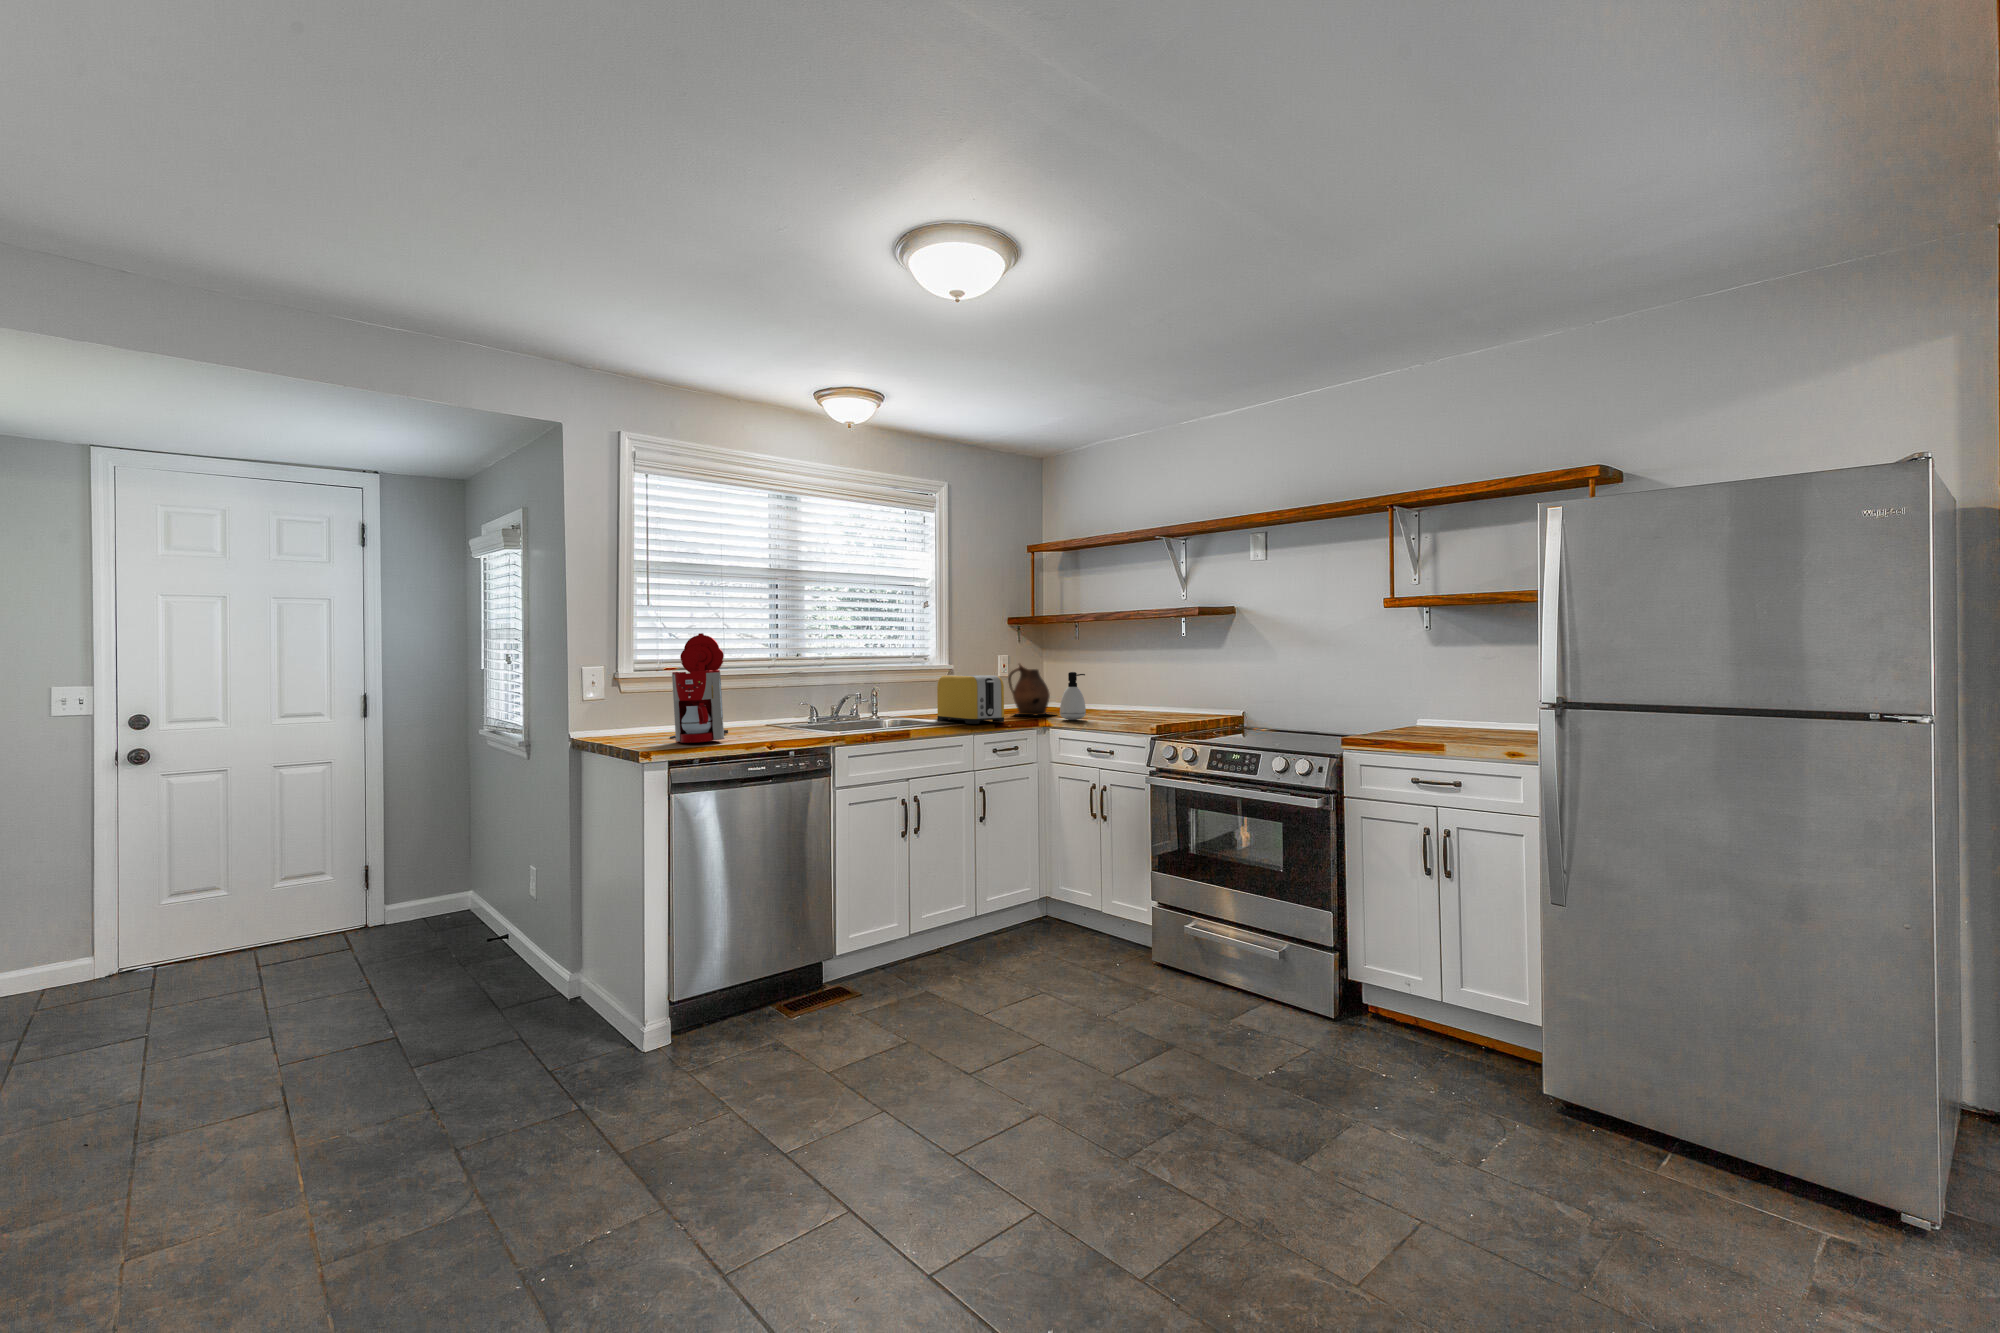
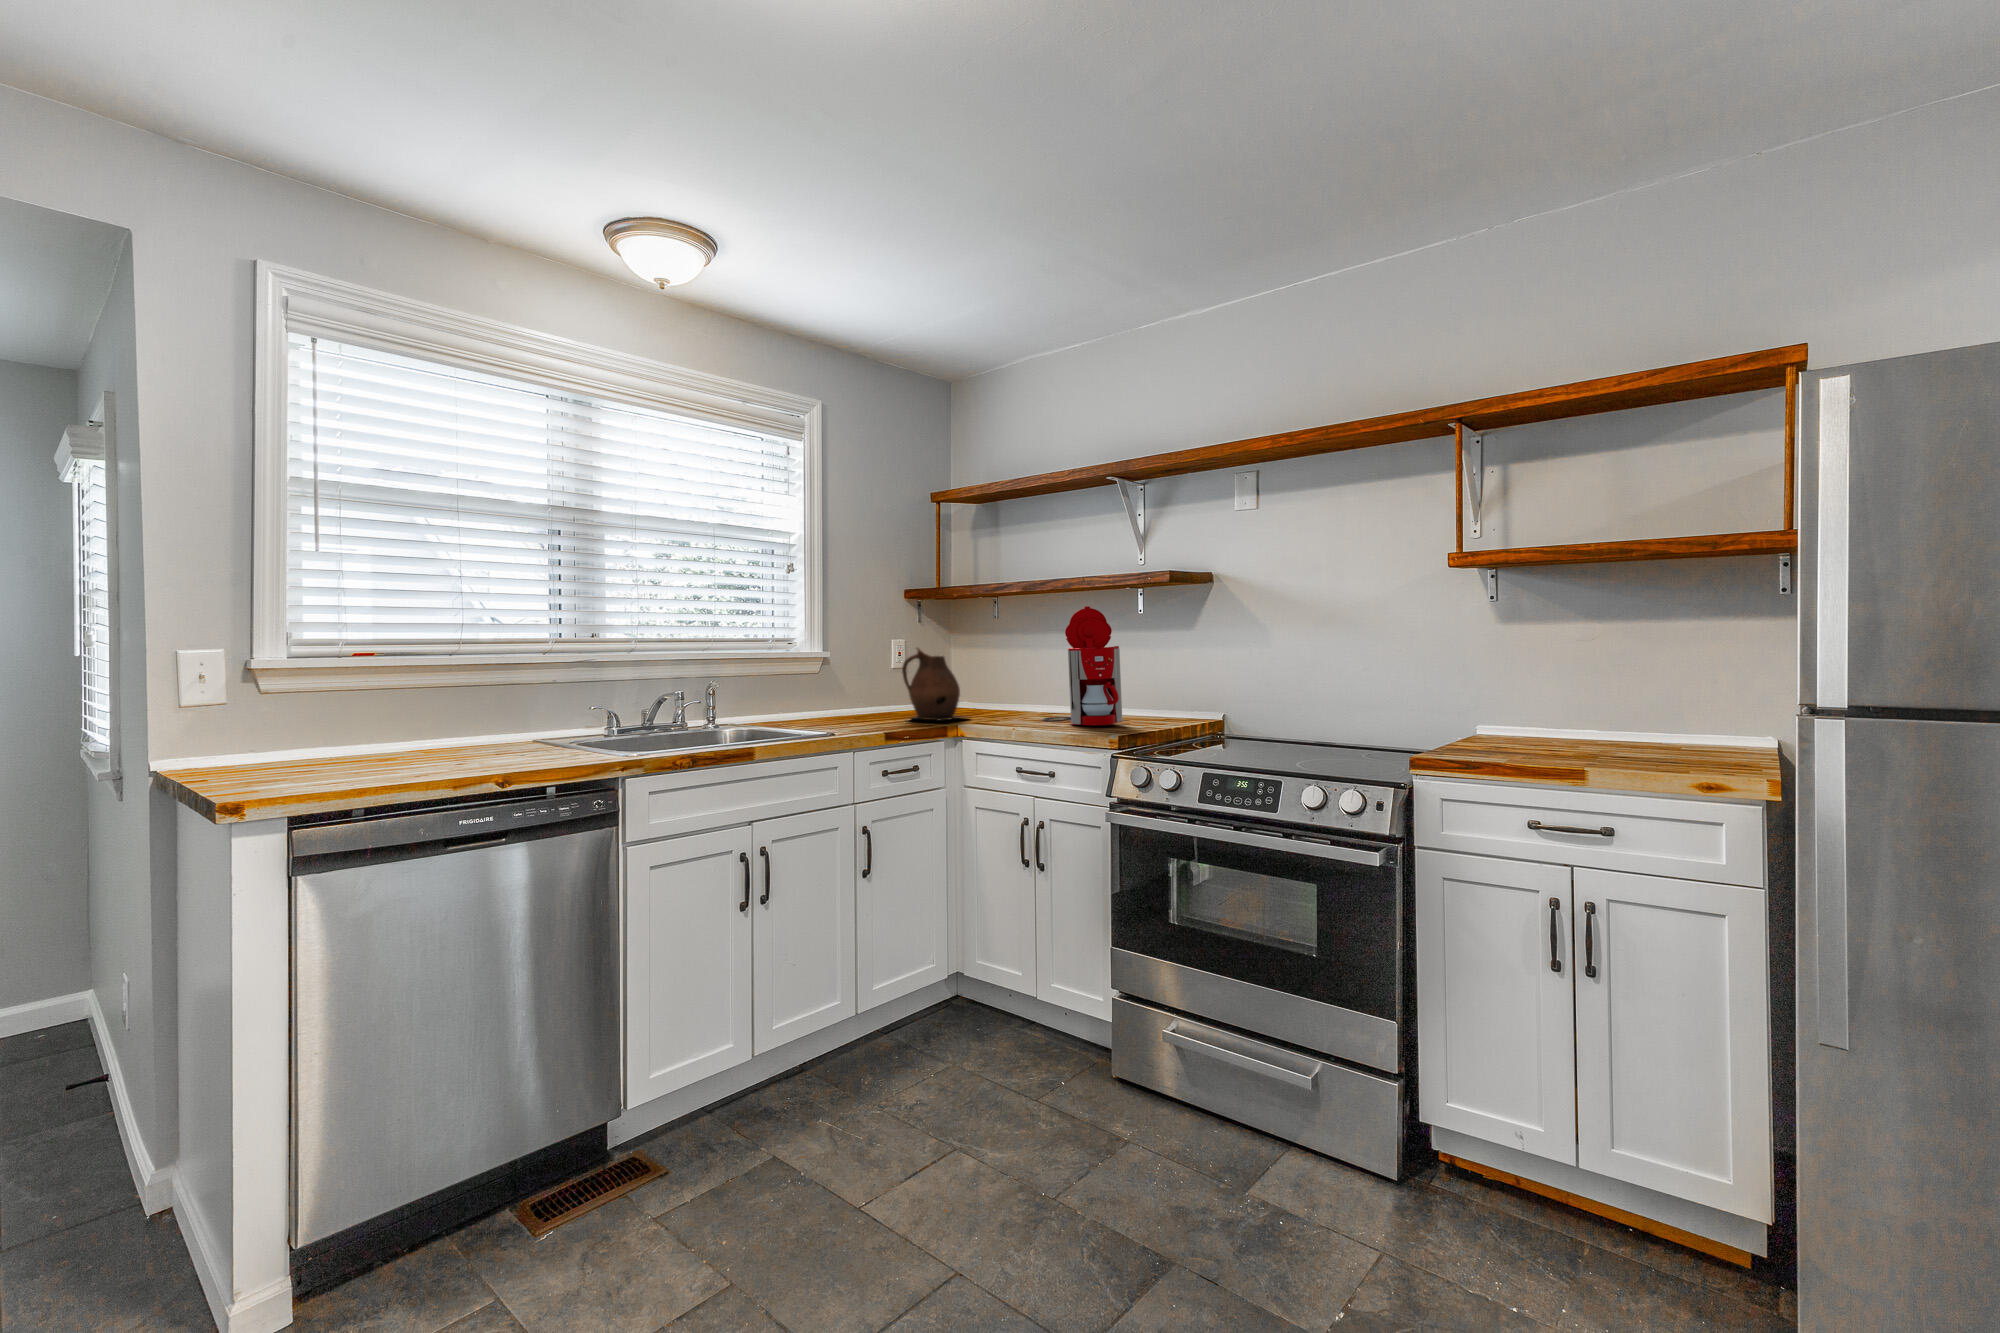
coffee maker: present [670,633,728,743] -> present [1042,606,1123,725]
soap dispenser: present [1060,672,1086,720] -> none [976,660,1012,727]
toaster: present [937,675,1004,724] -> none [799,664,896,735]

